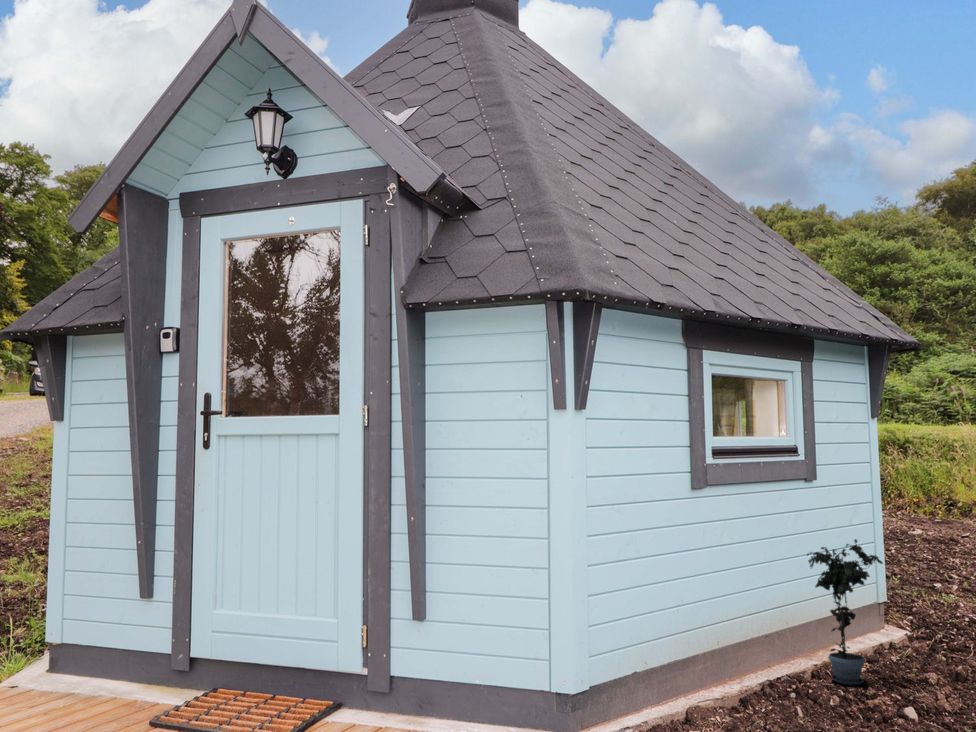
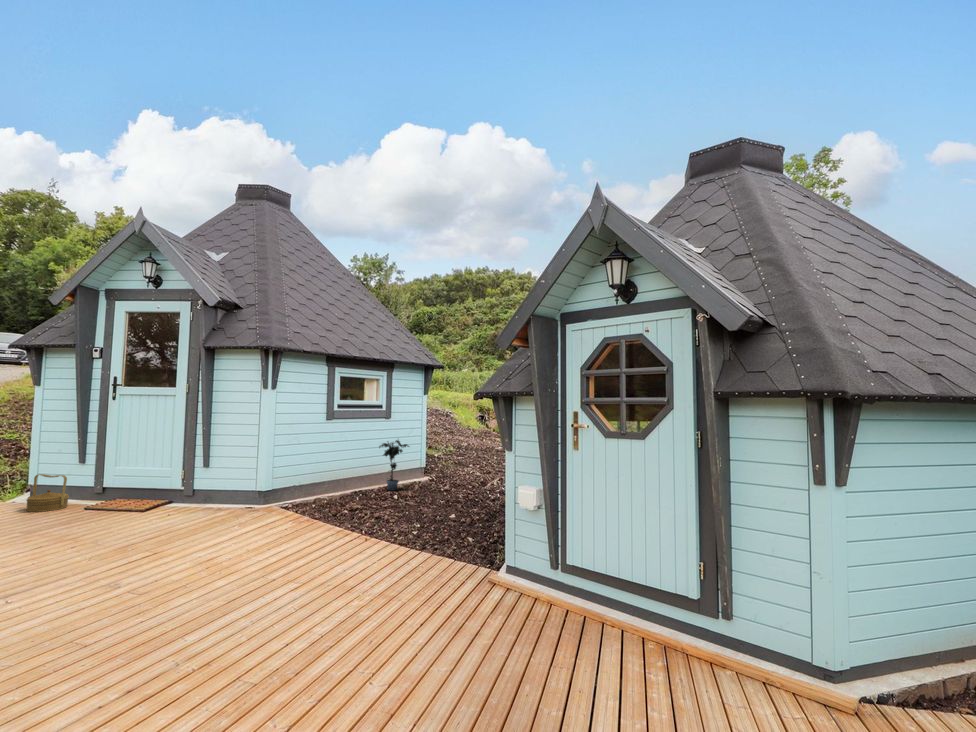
woven basket: none [48,622,127,715] -> present [26,474,69,512]

